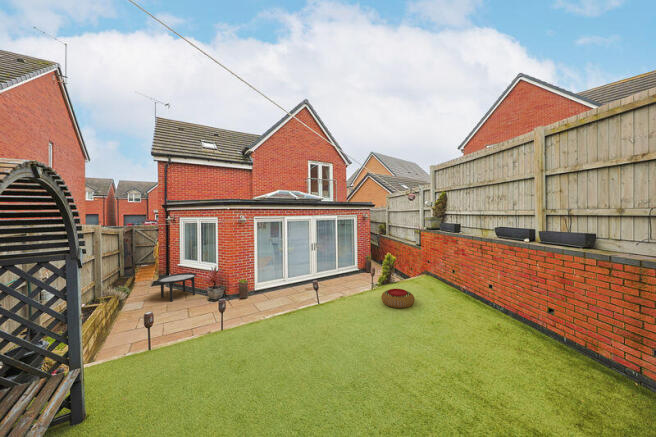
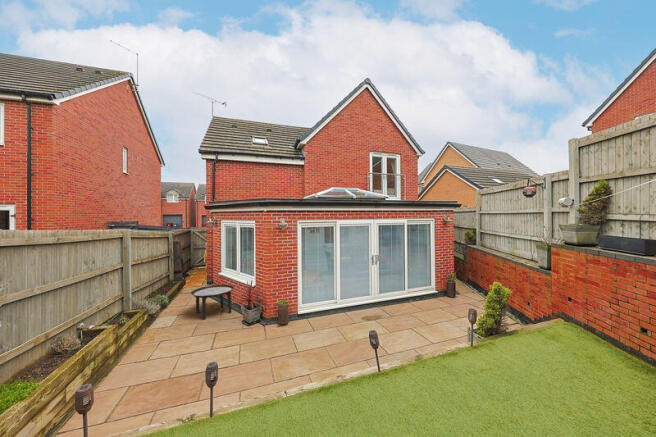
pouf: present [381,289,415,308] -> none [490,347,562,391]

